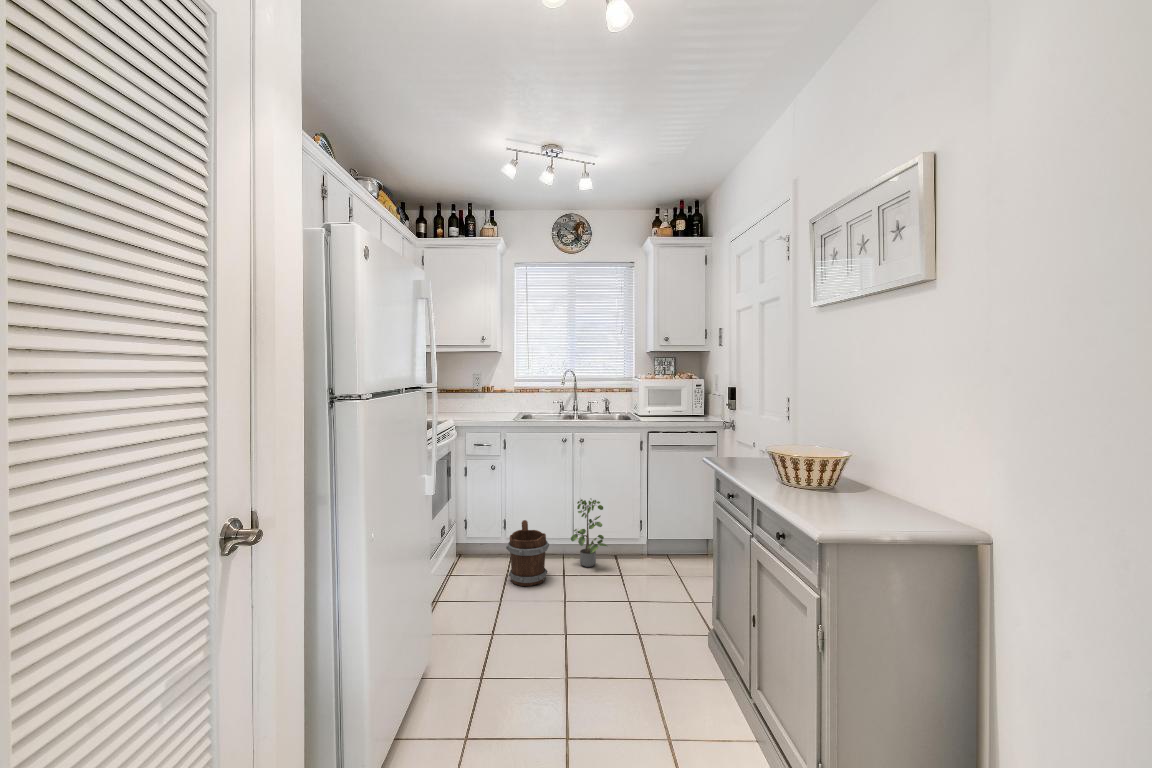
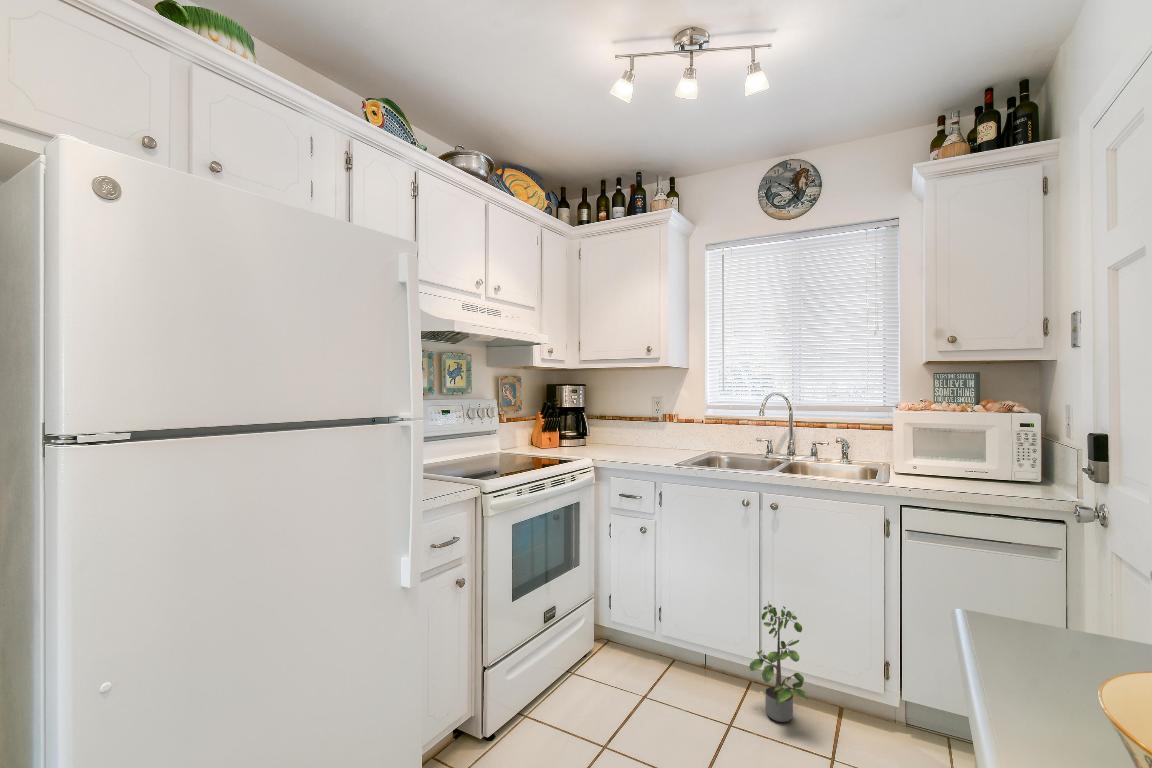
bucket: present [506,520,549,586] -> none [636,618,702,732]

